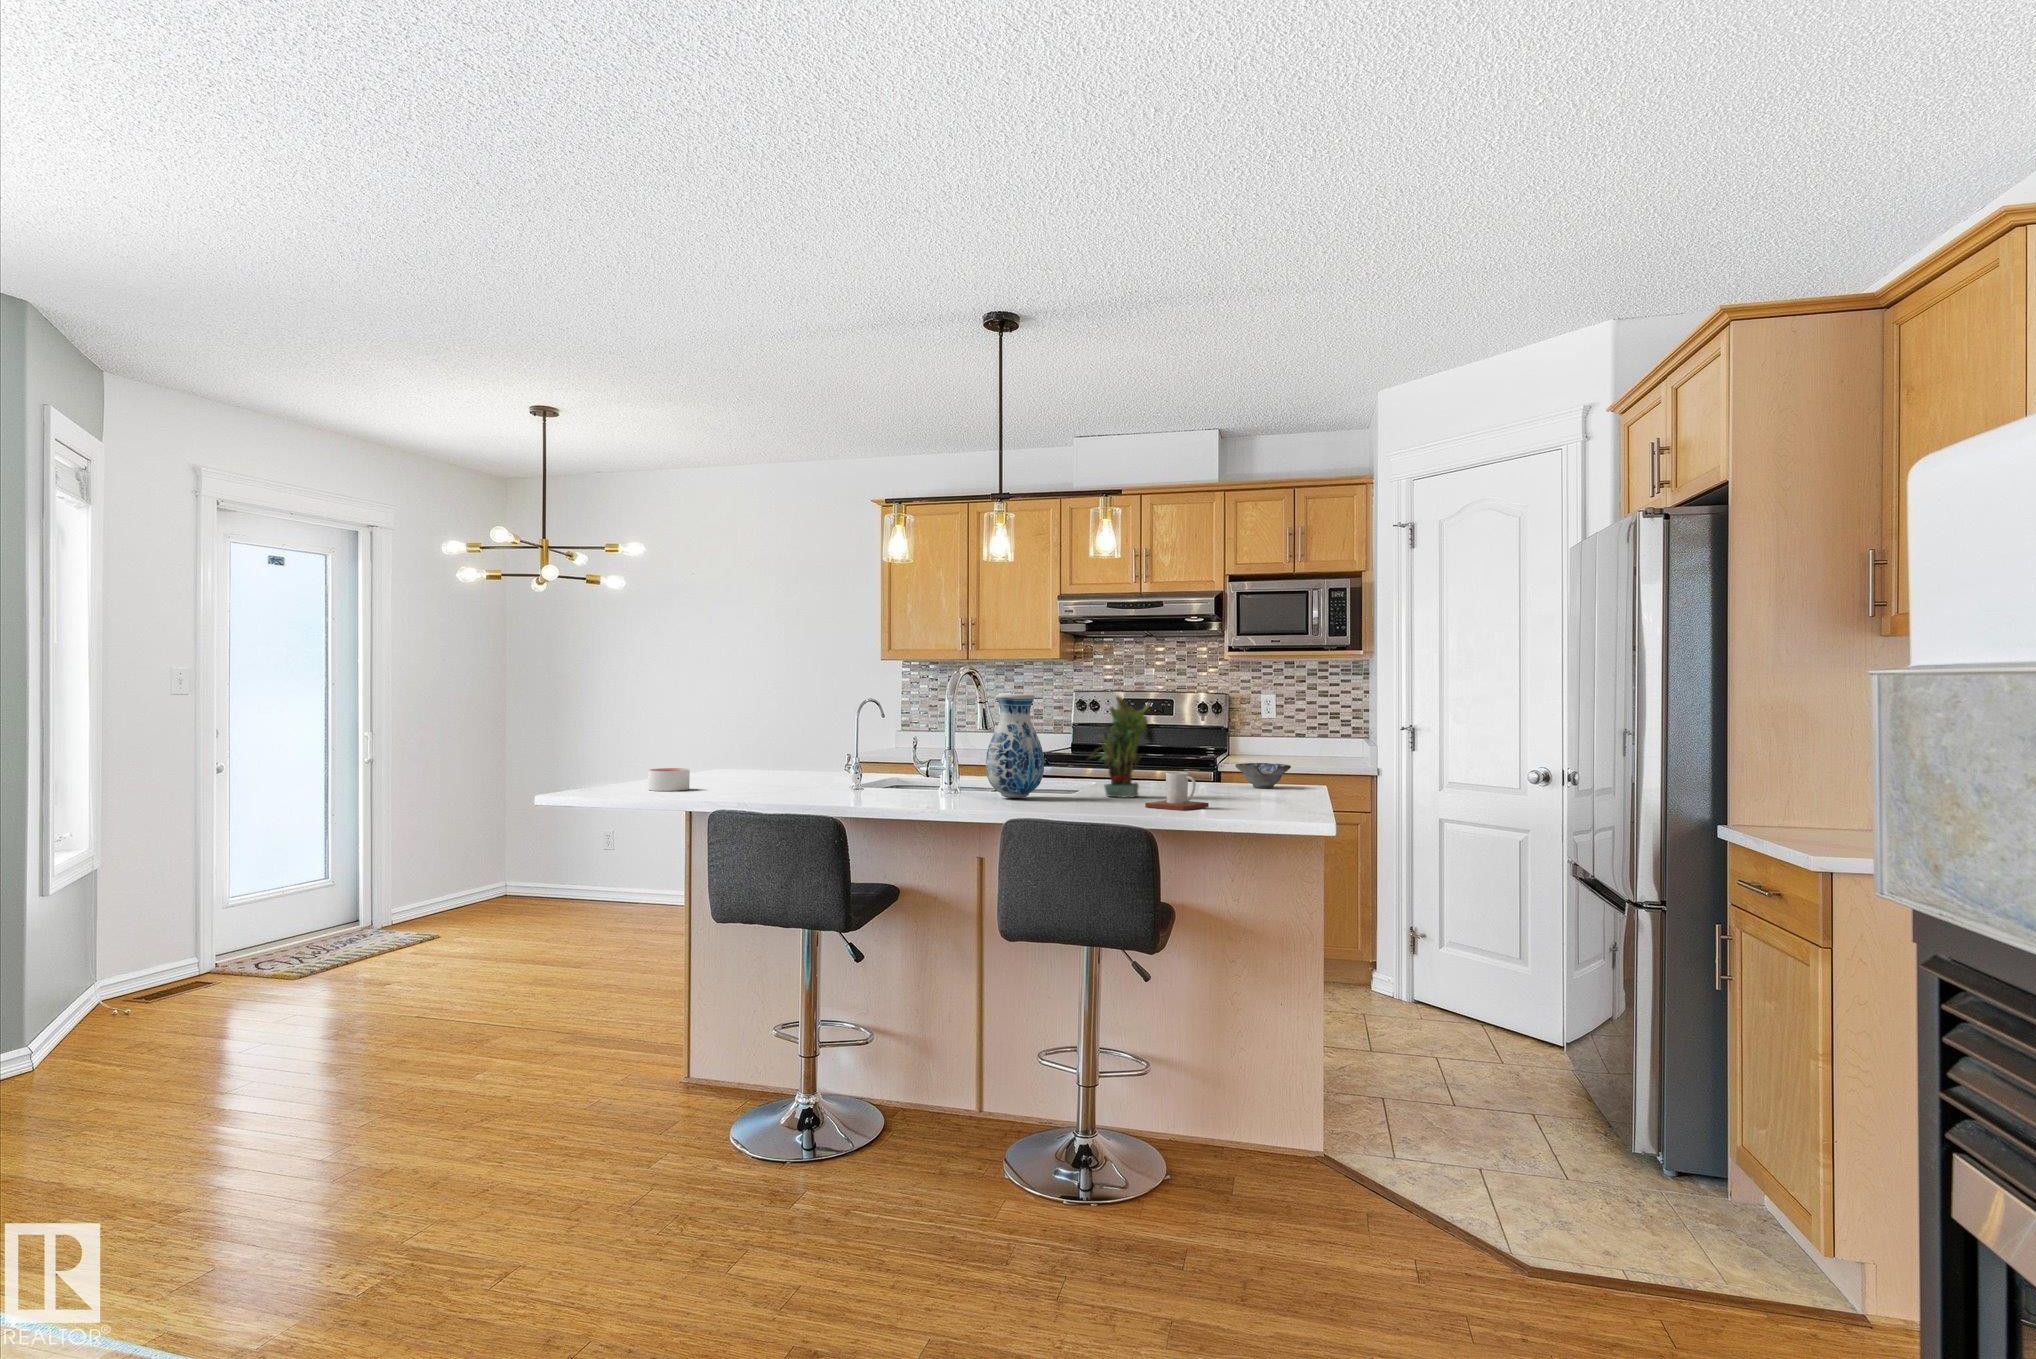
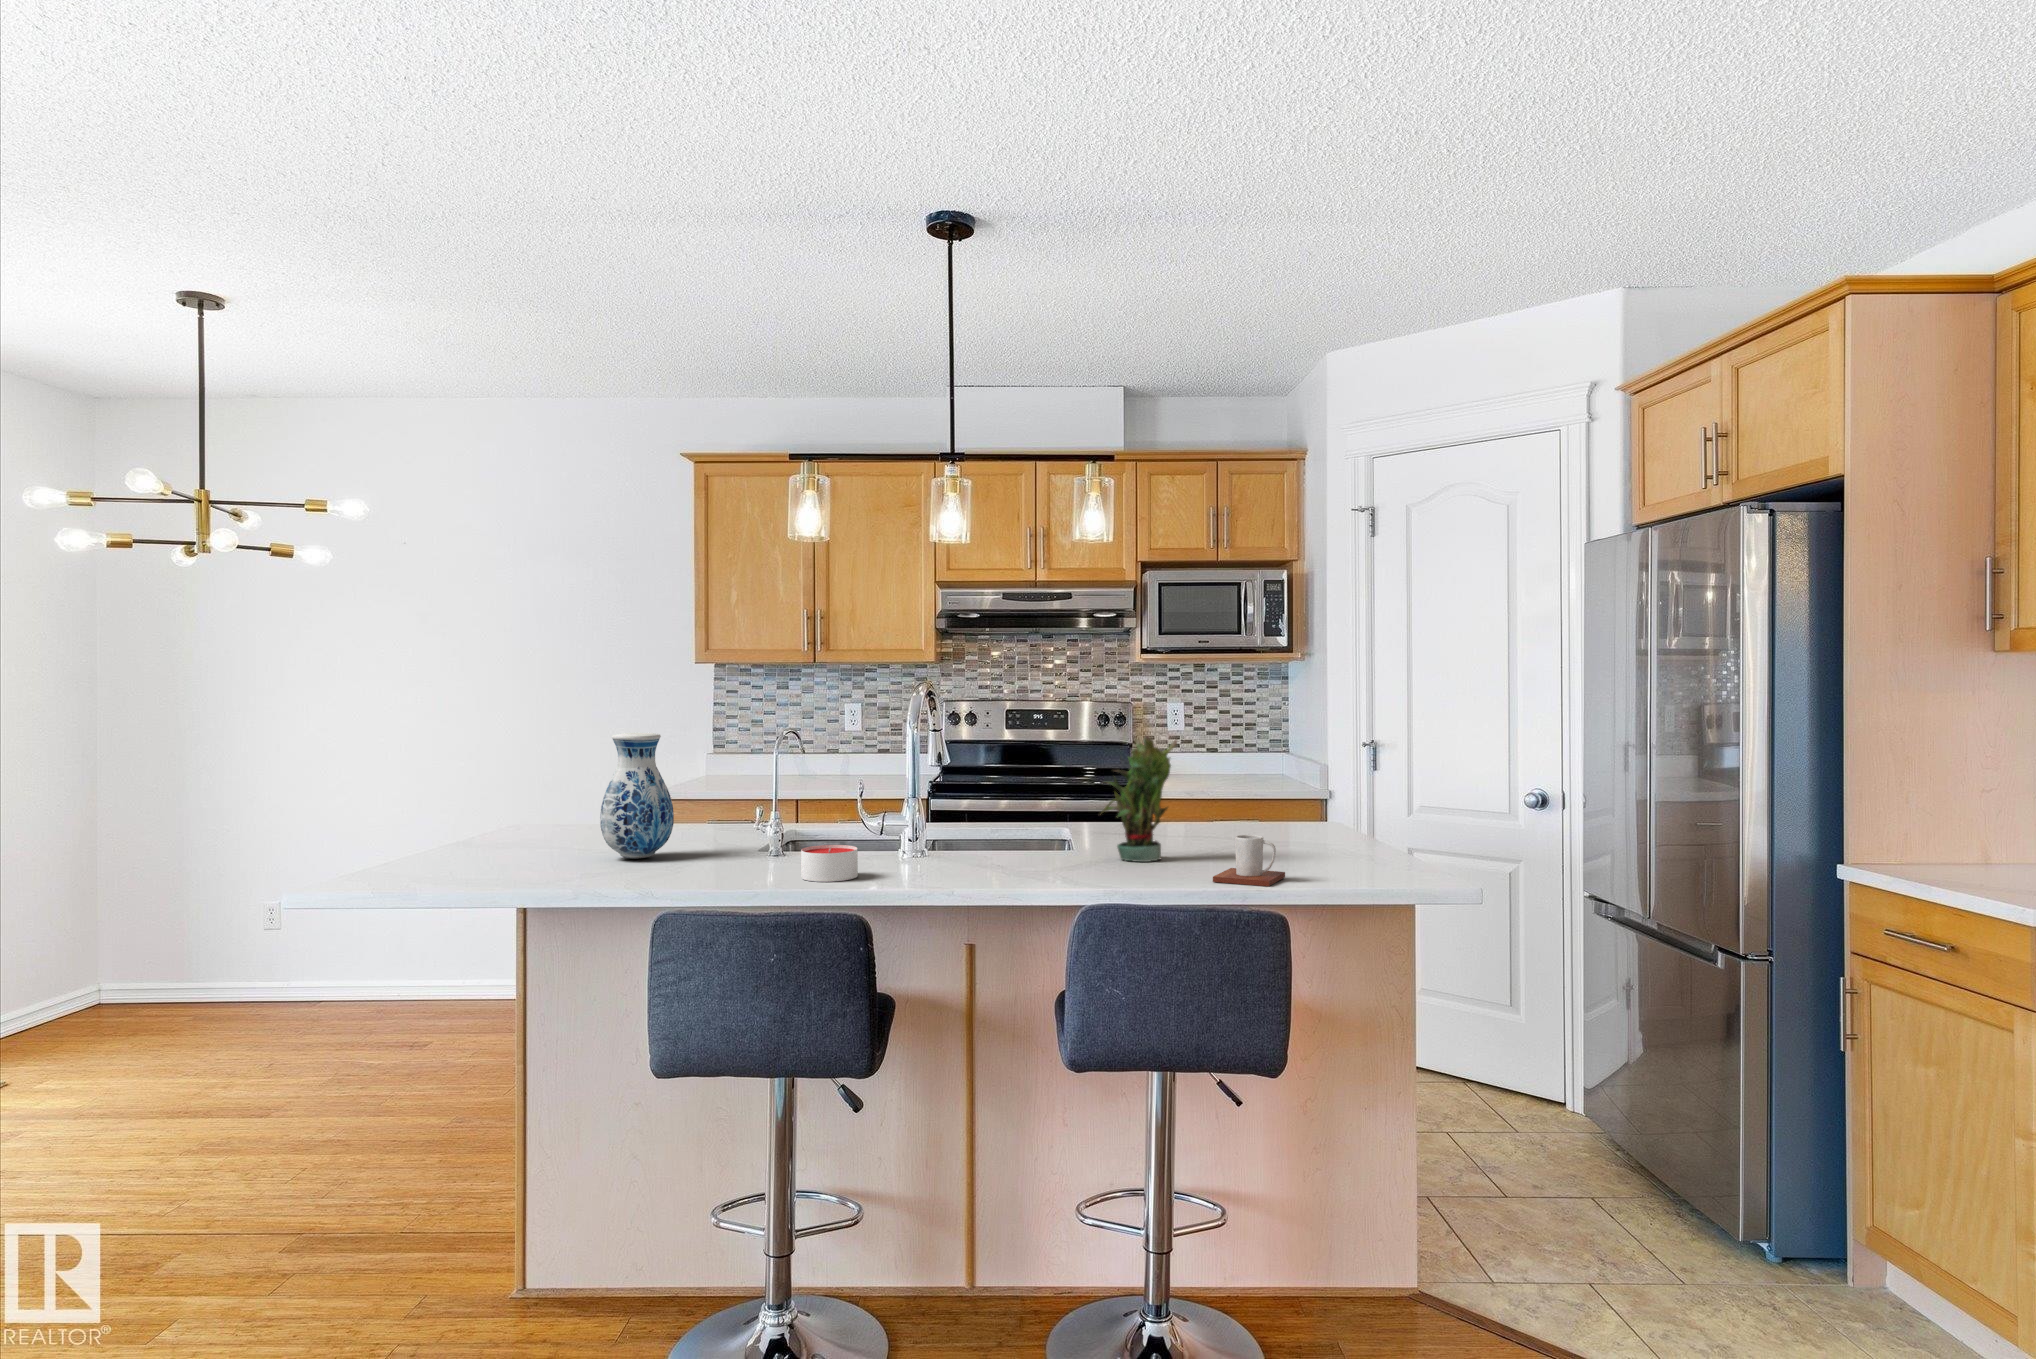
vase: present [986,694,1044,798] -> present [600,733,674,859]
ceramic bowl: present [1235,763,1291,788] -> none [1224,799,1290,831]
candle: present [648,768,690,791] -> present [801,845,858,882]

